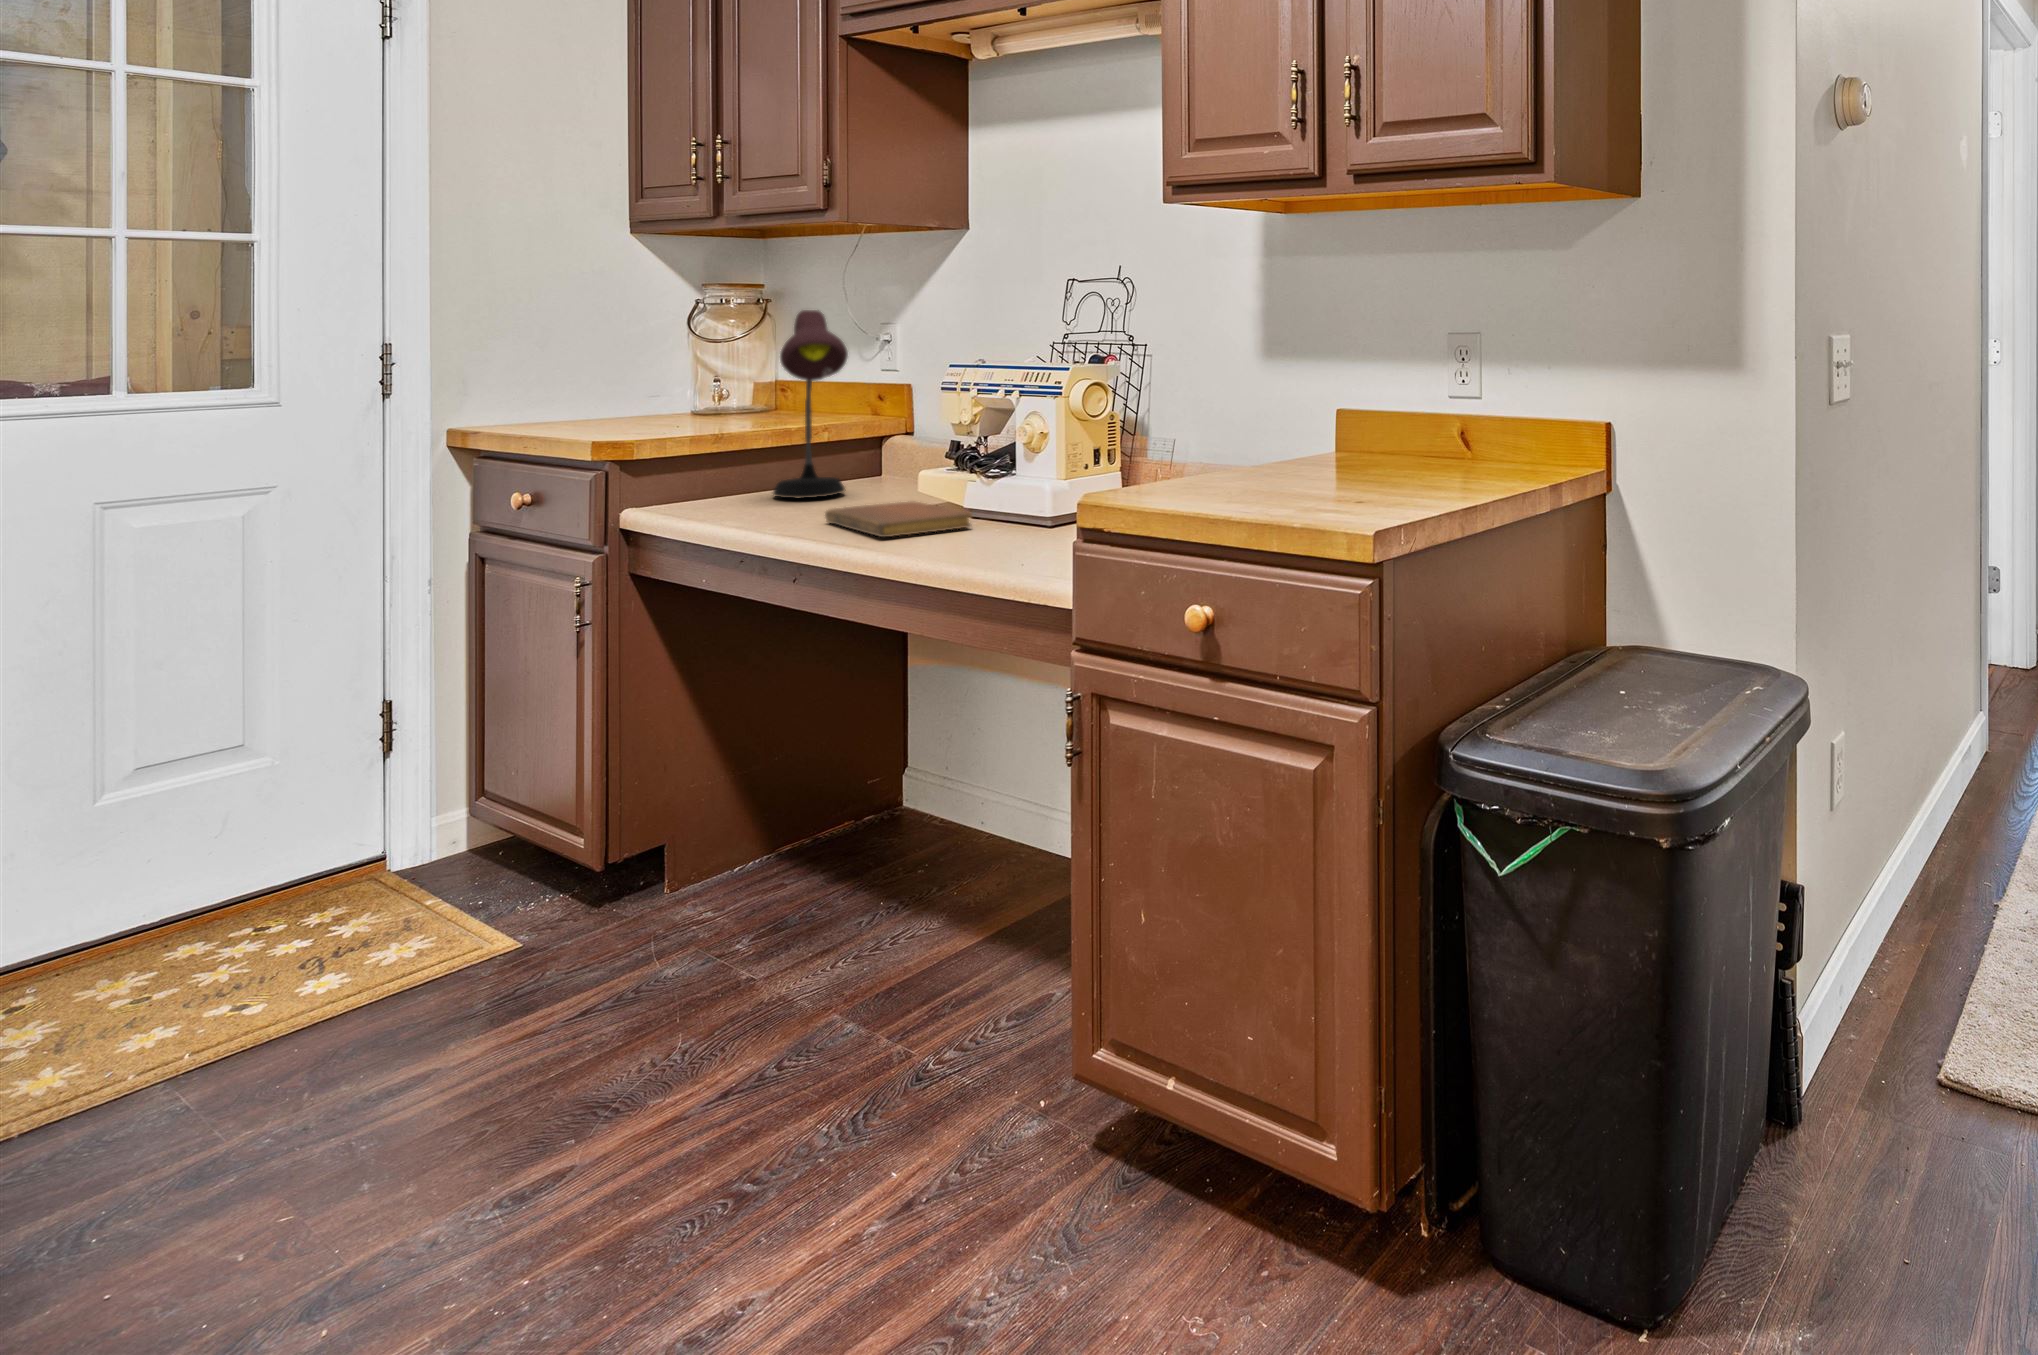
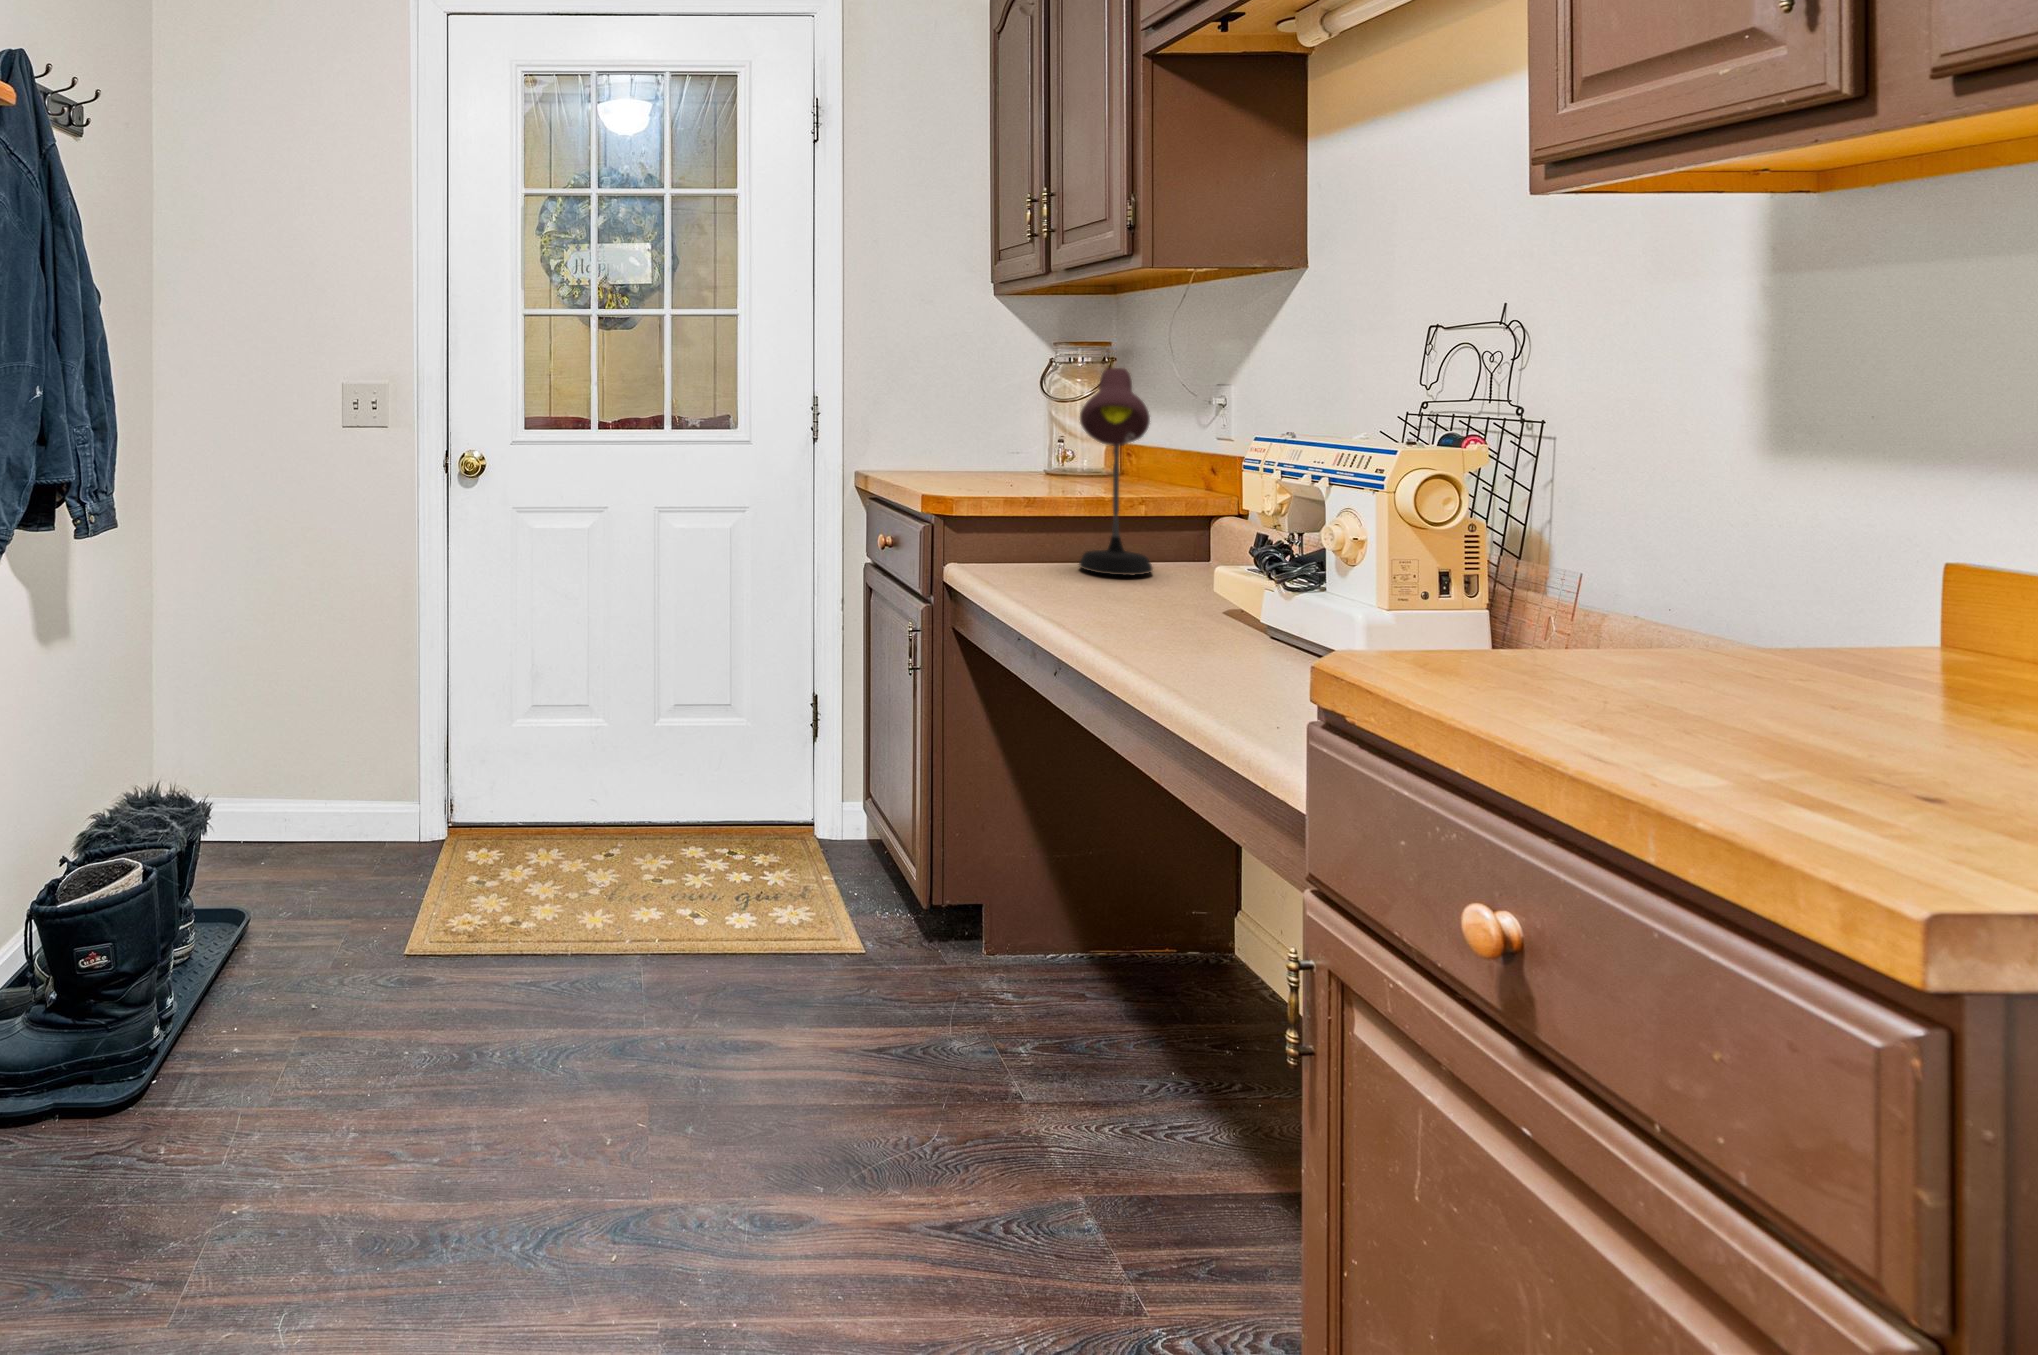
notebook: present [825,502,971,537] -> none [1101,595,1256,649]

